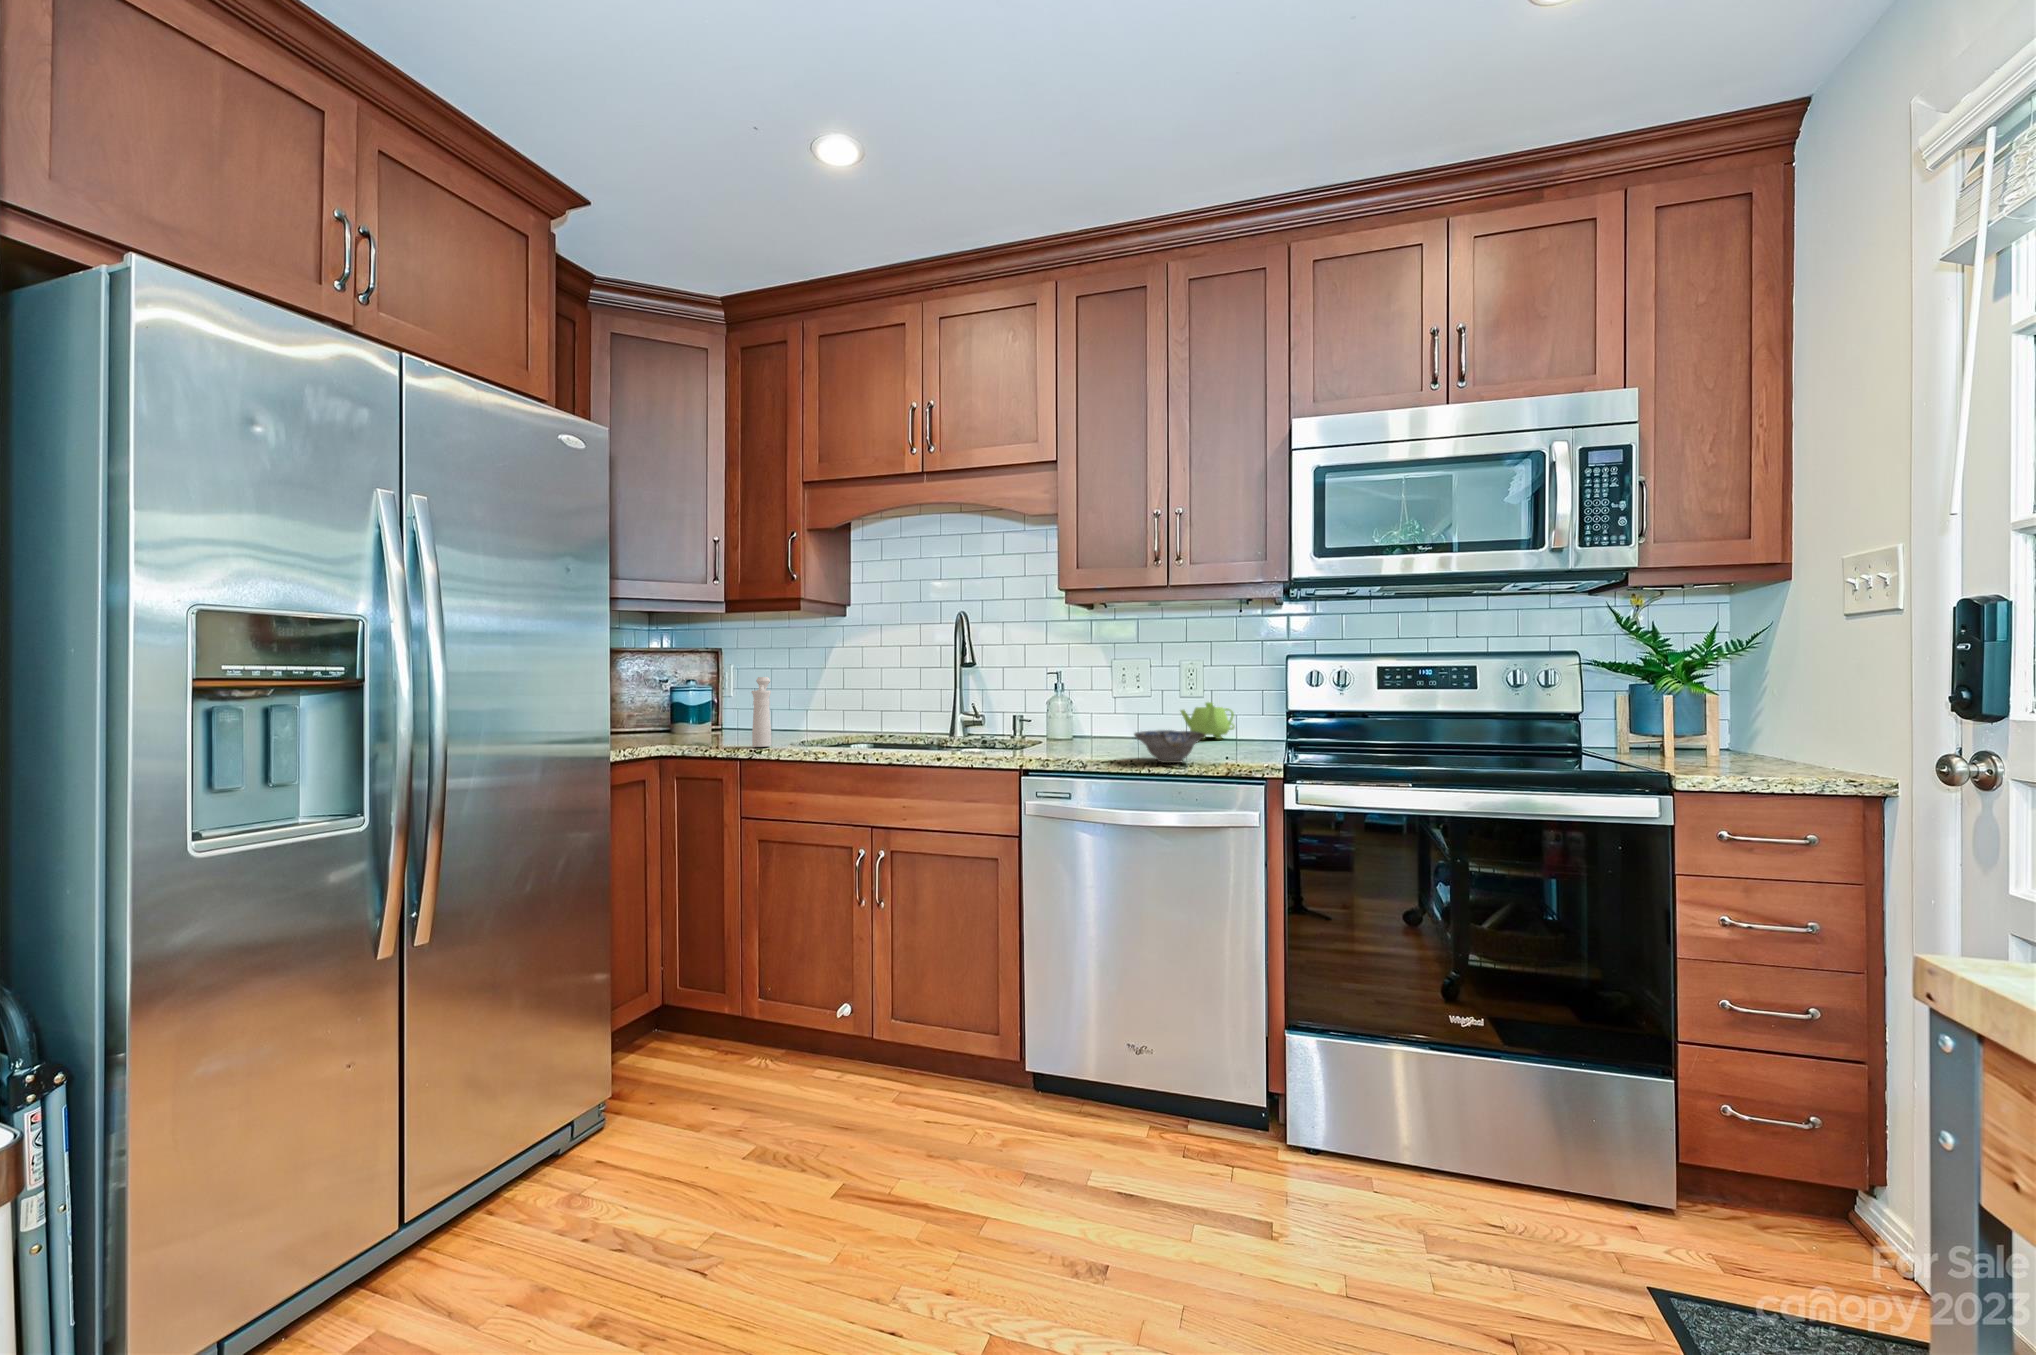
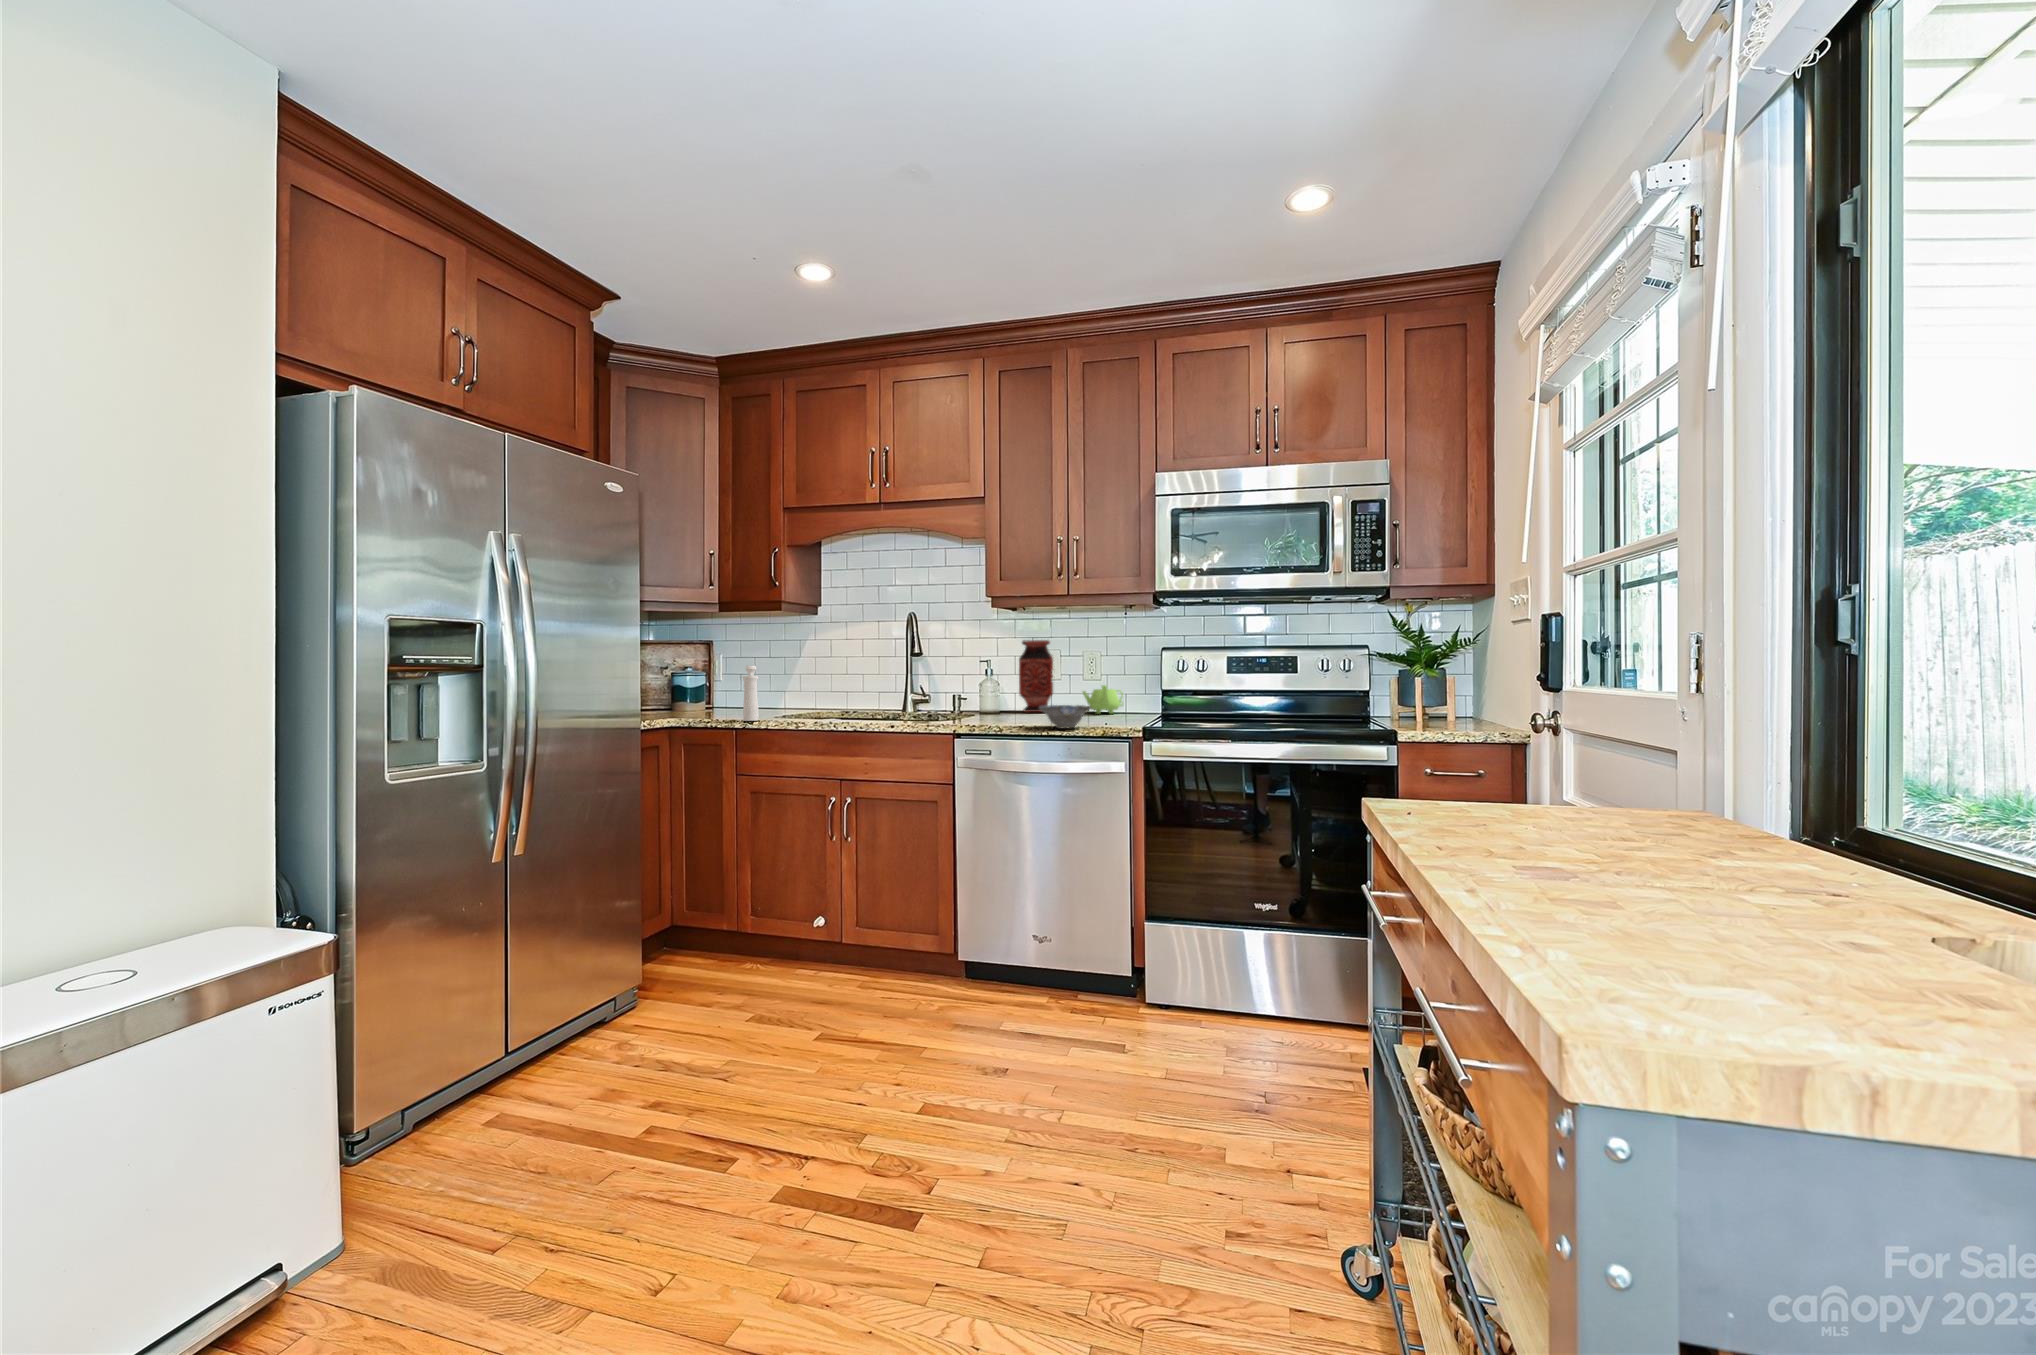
vase: none [1098,645,1141,737] -> present [1019,640,1053,712]

